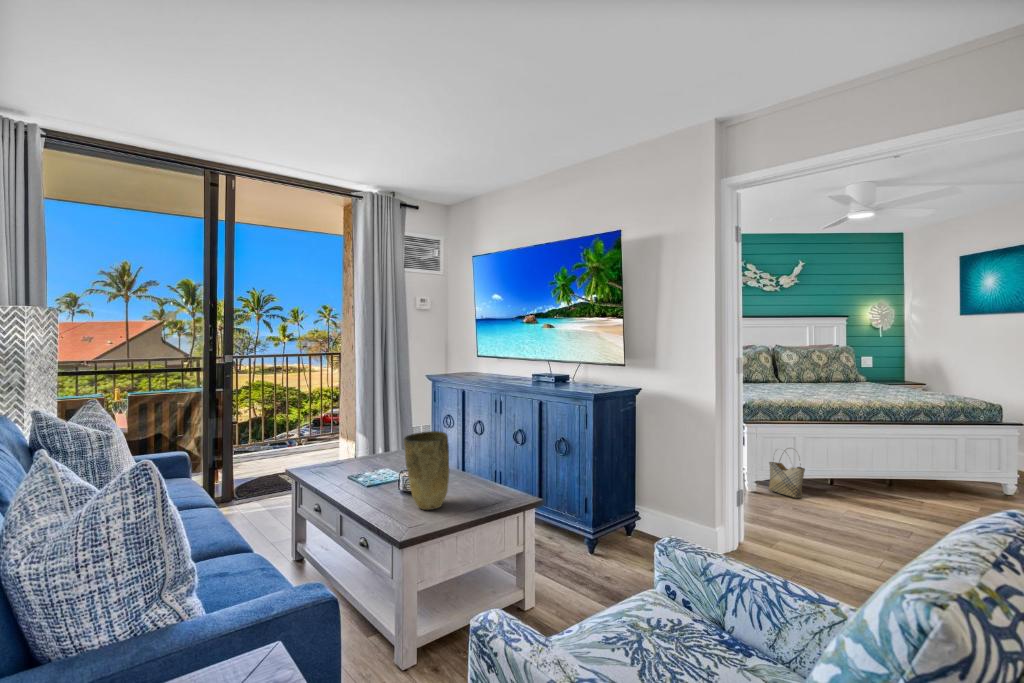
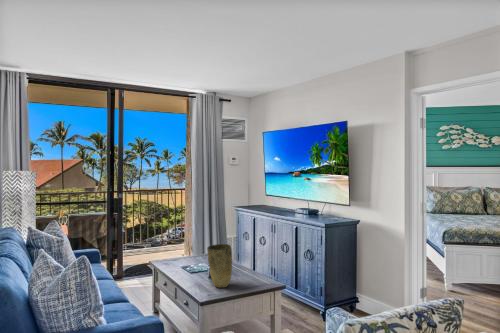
woven basket: present [768,450,805,498] -> none [462,262,487,297]

